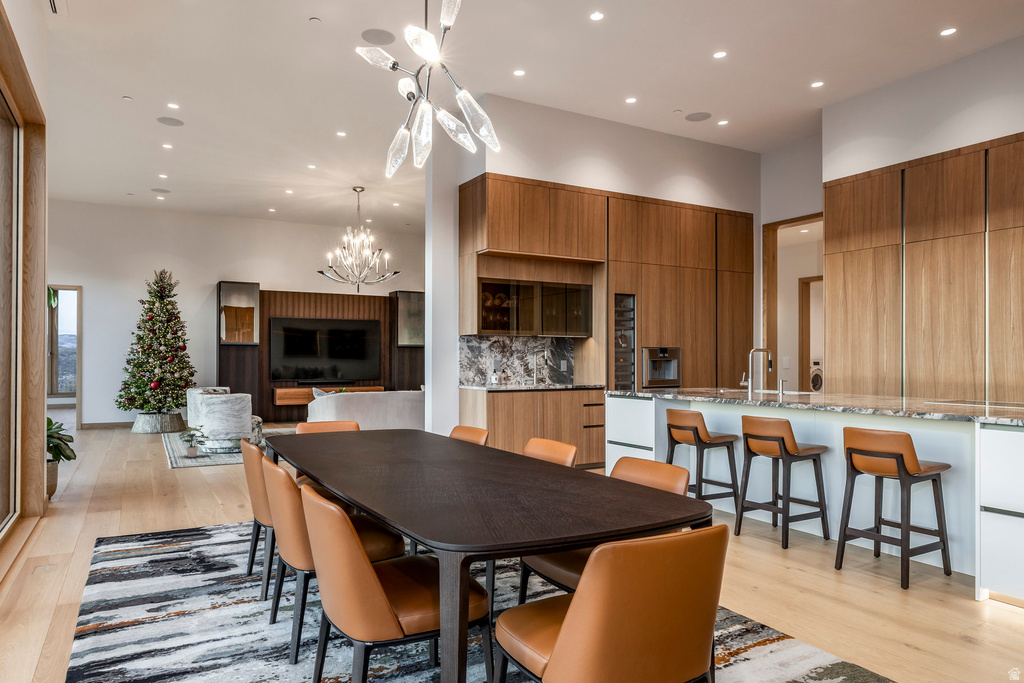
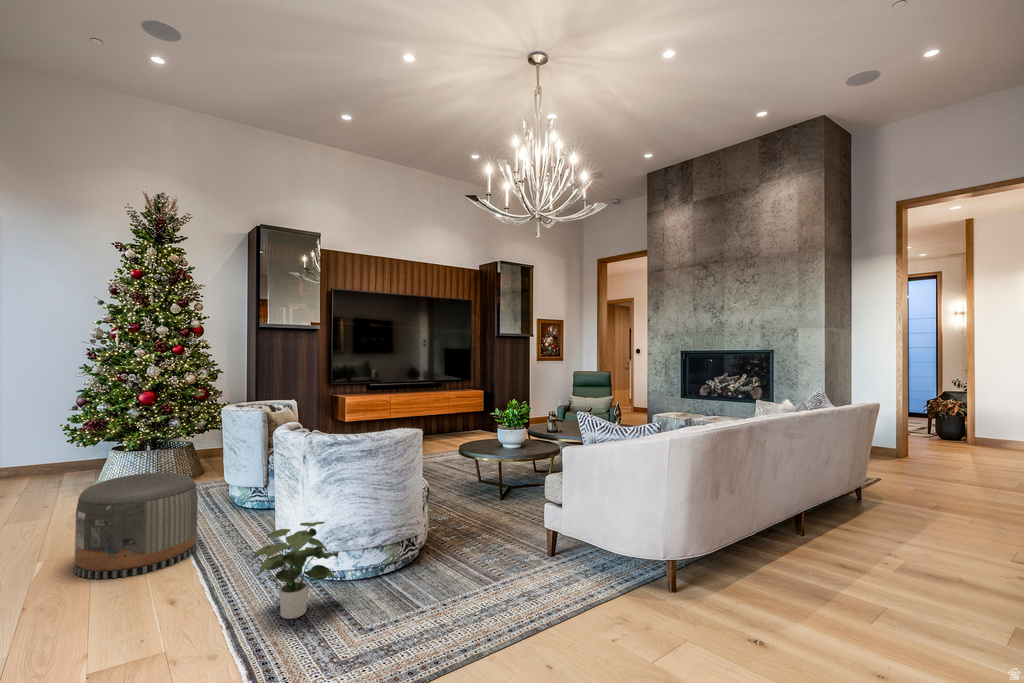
pouf: none [122,414,169,450] -> present [75,473,198,579]

